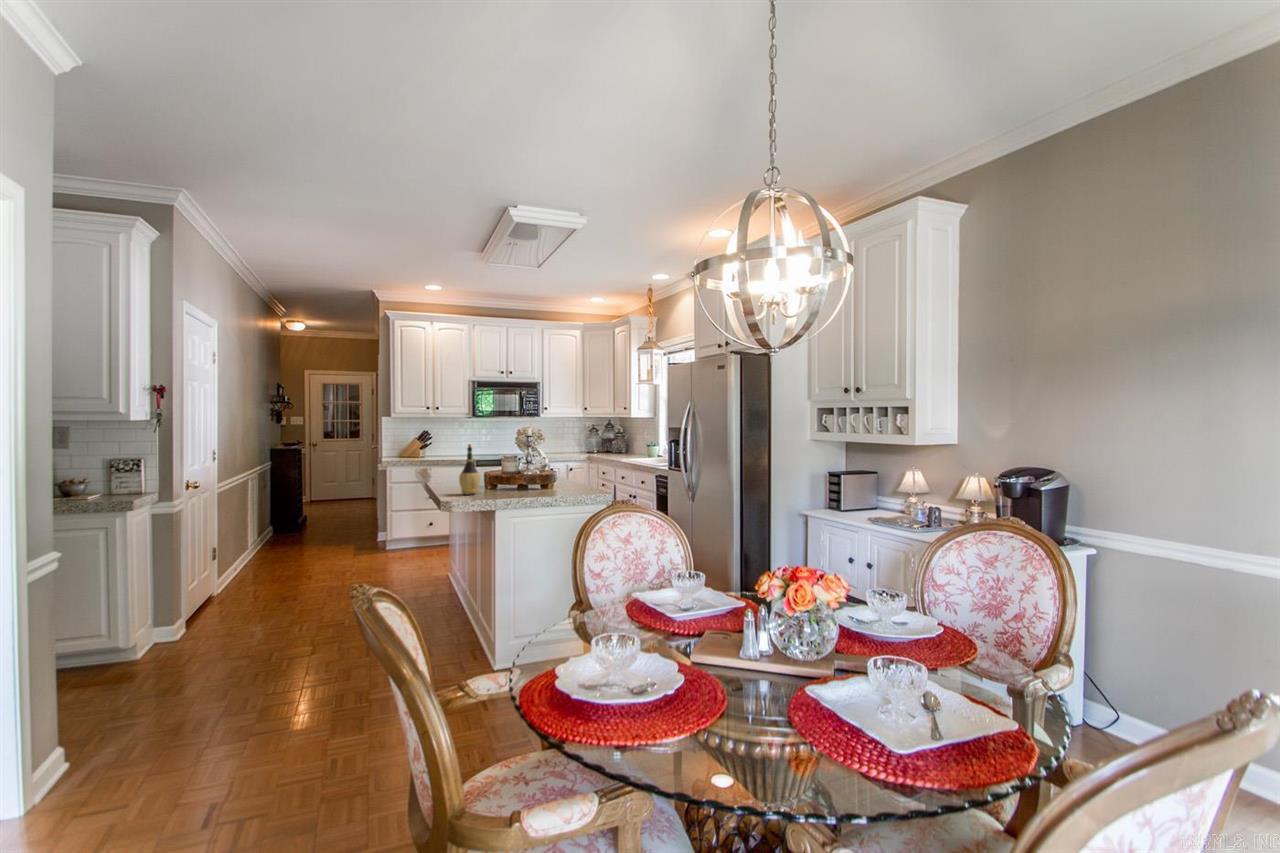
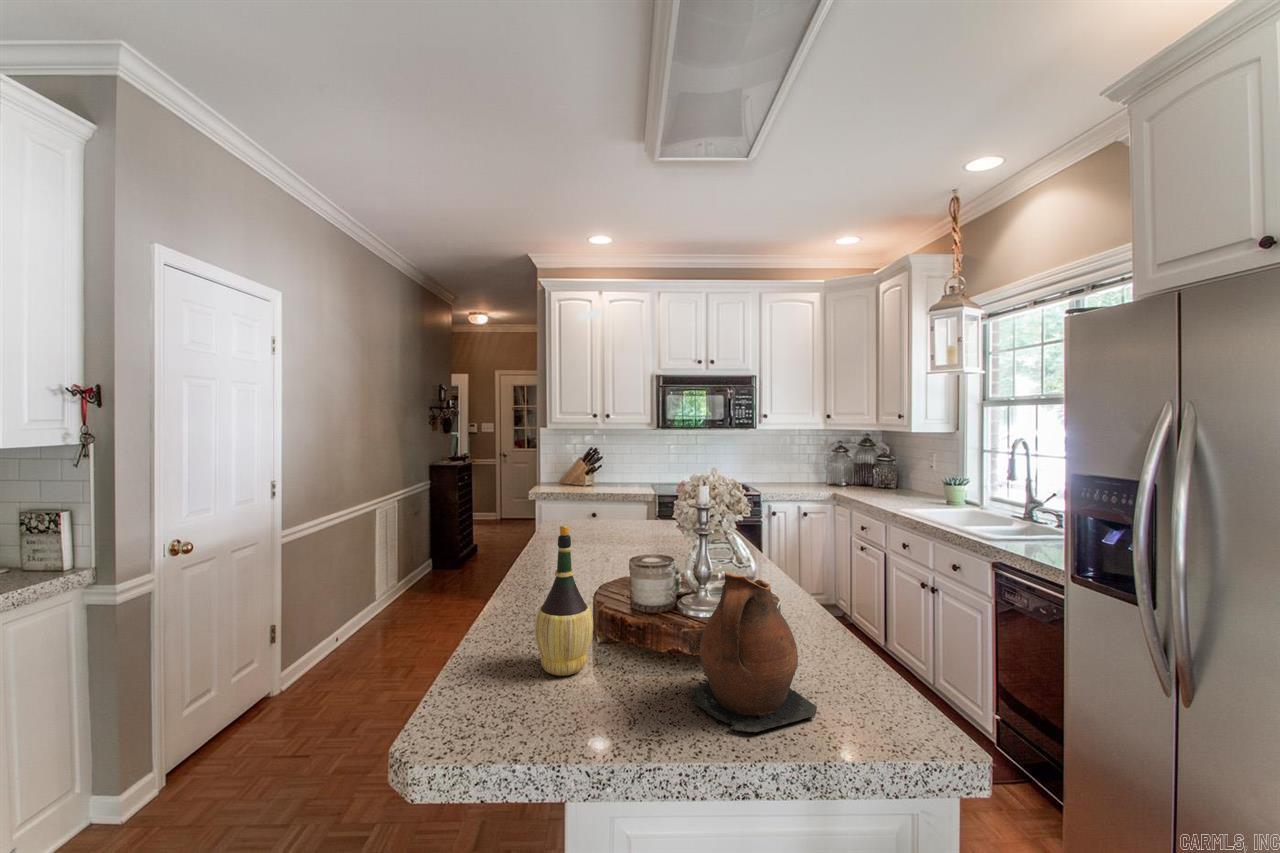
ceramic pitcher: none [515,453,555,496] -> present [686,573,817,732]

